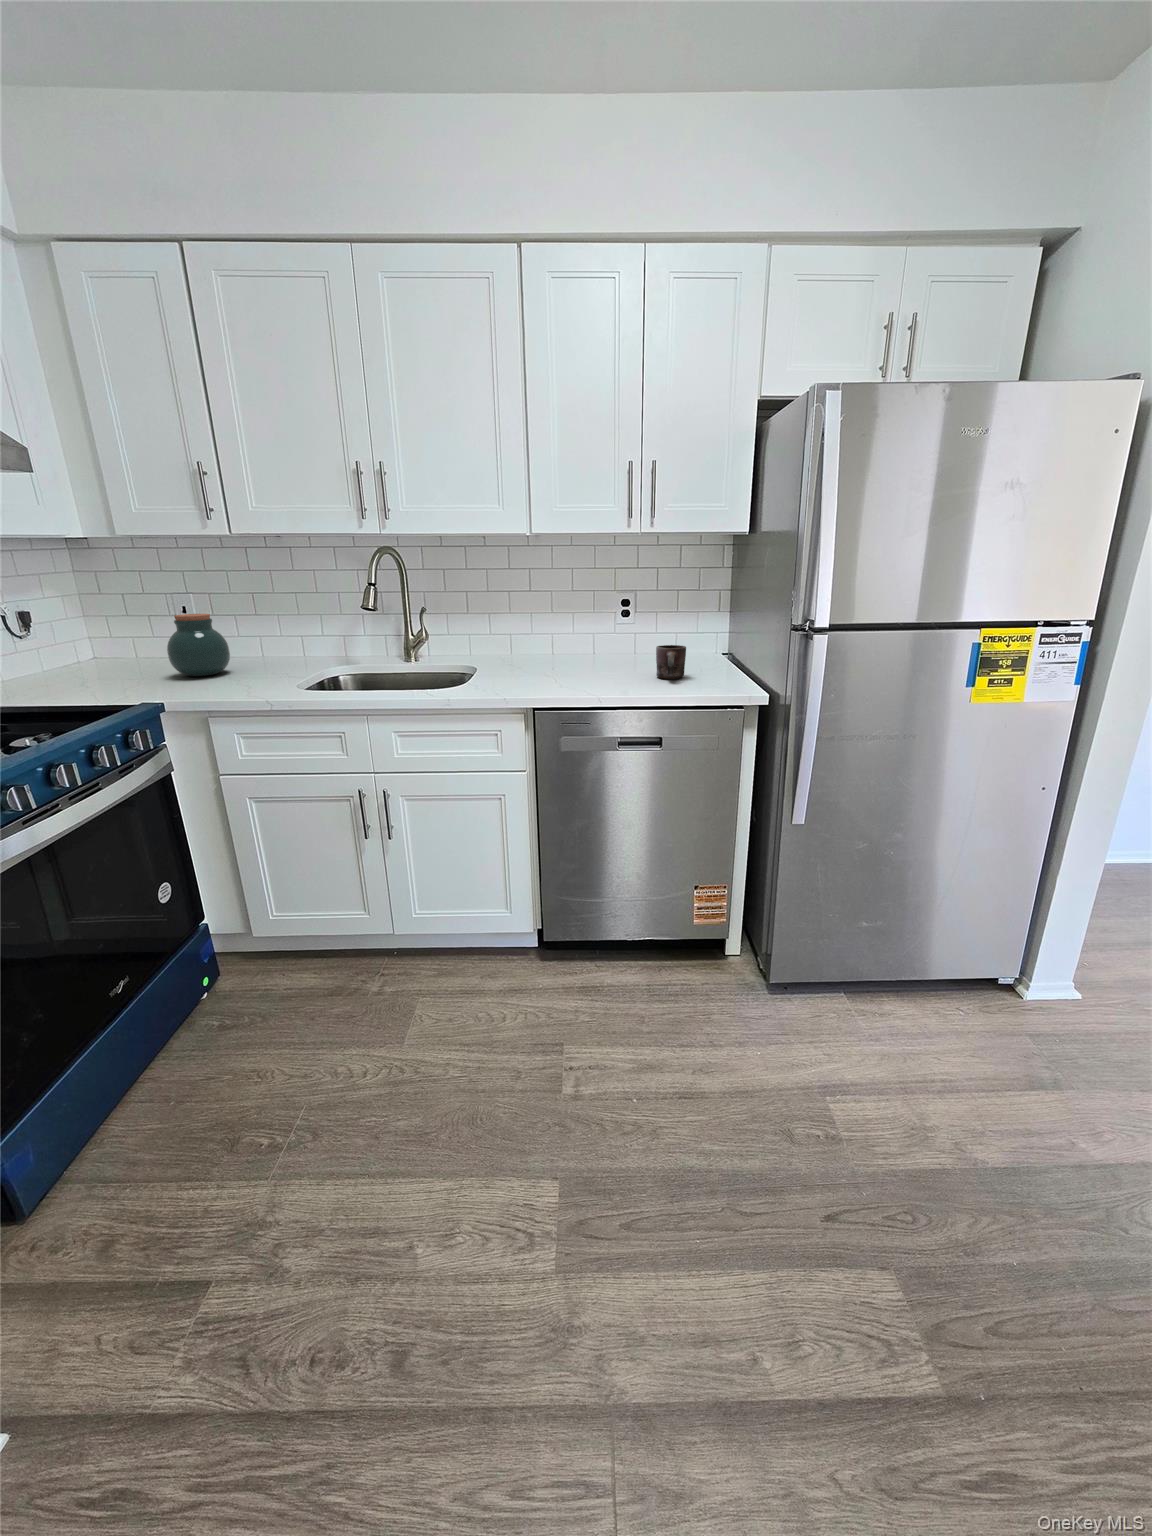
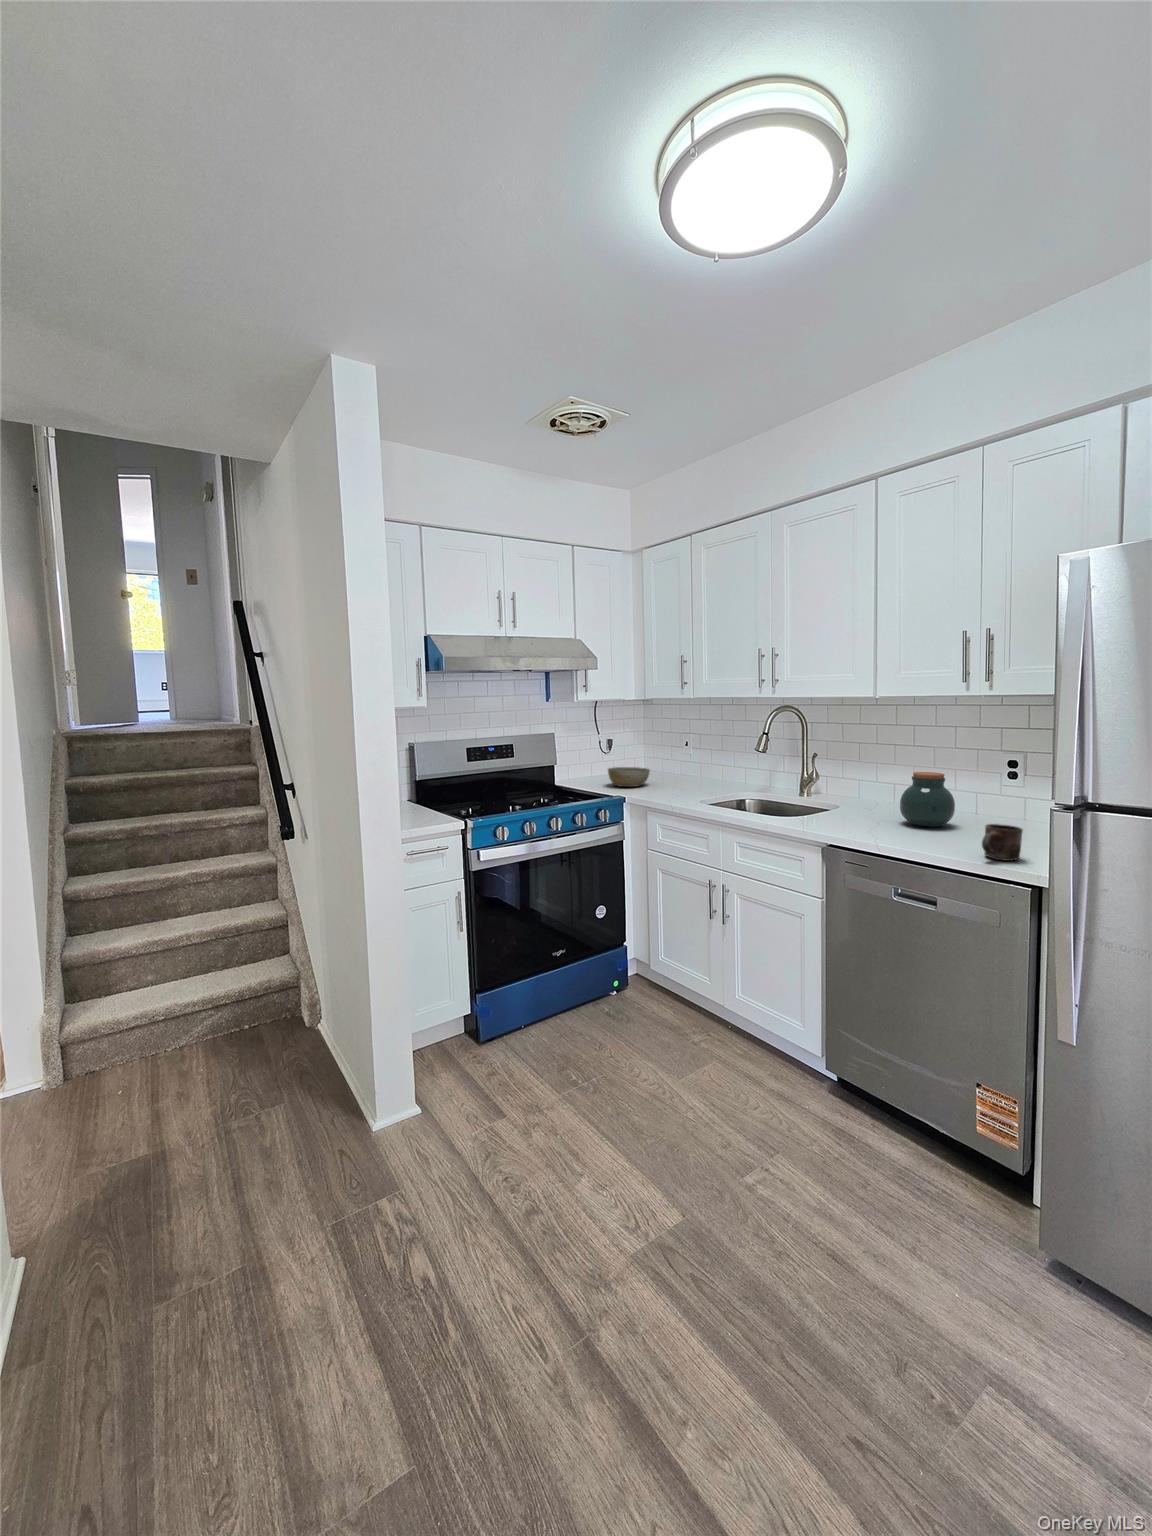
jar: present [167,614,230,676] -> present [900,772,955,827]
bowl: none [43,644,133,679] -> present [608,767,650,787]

